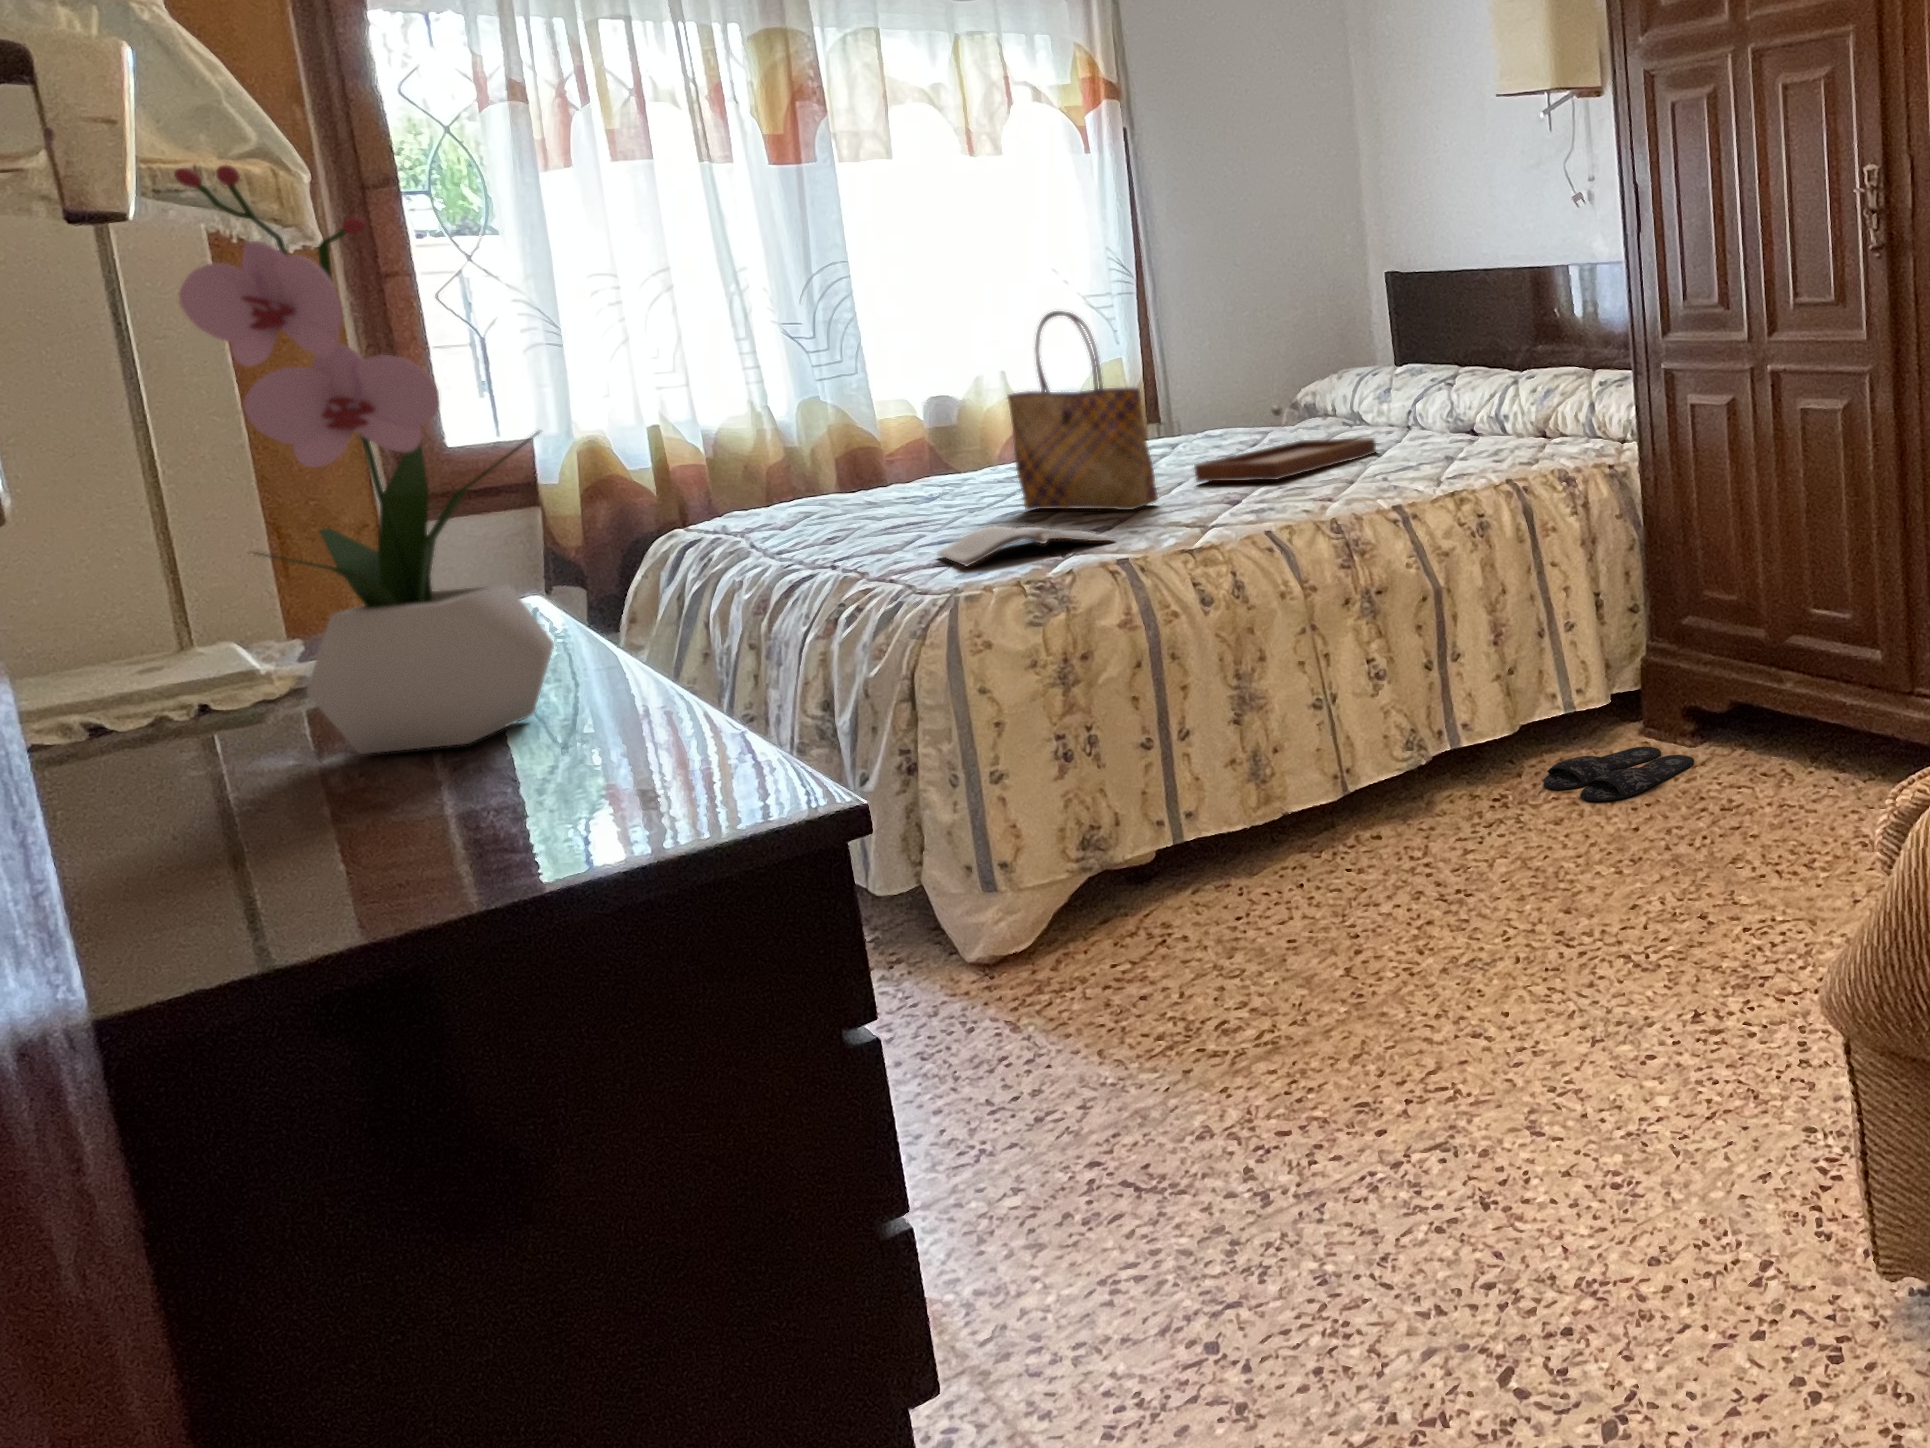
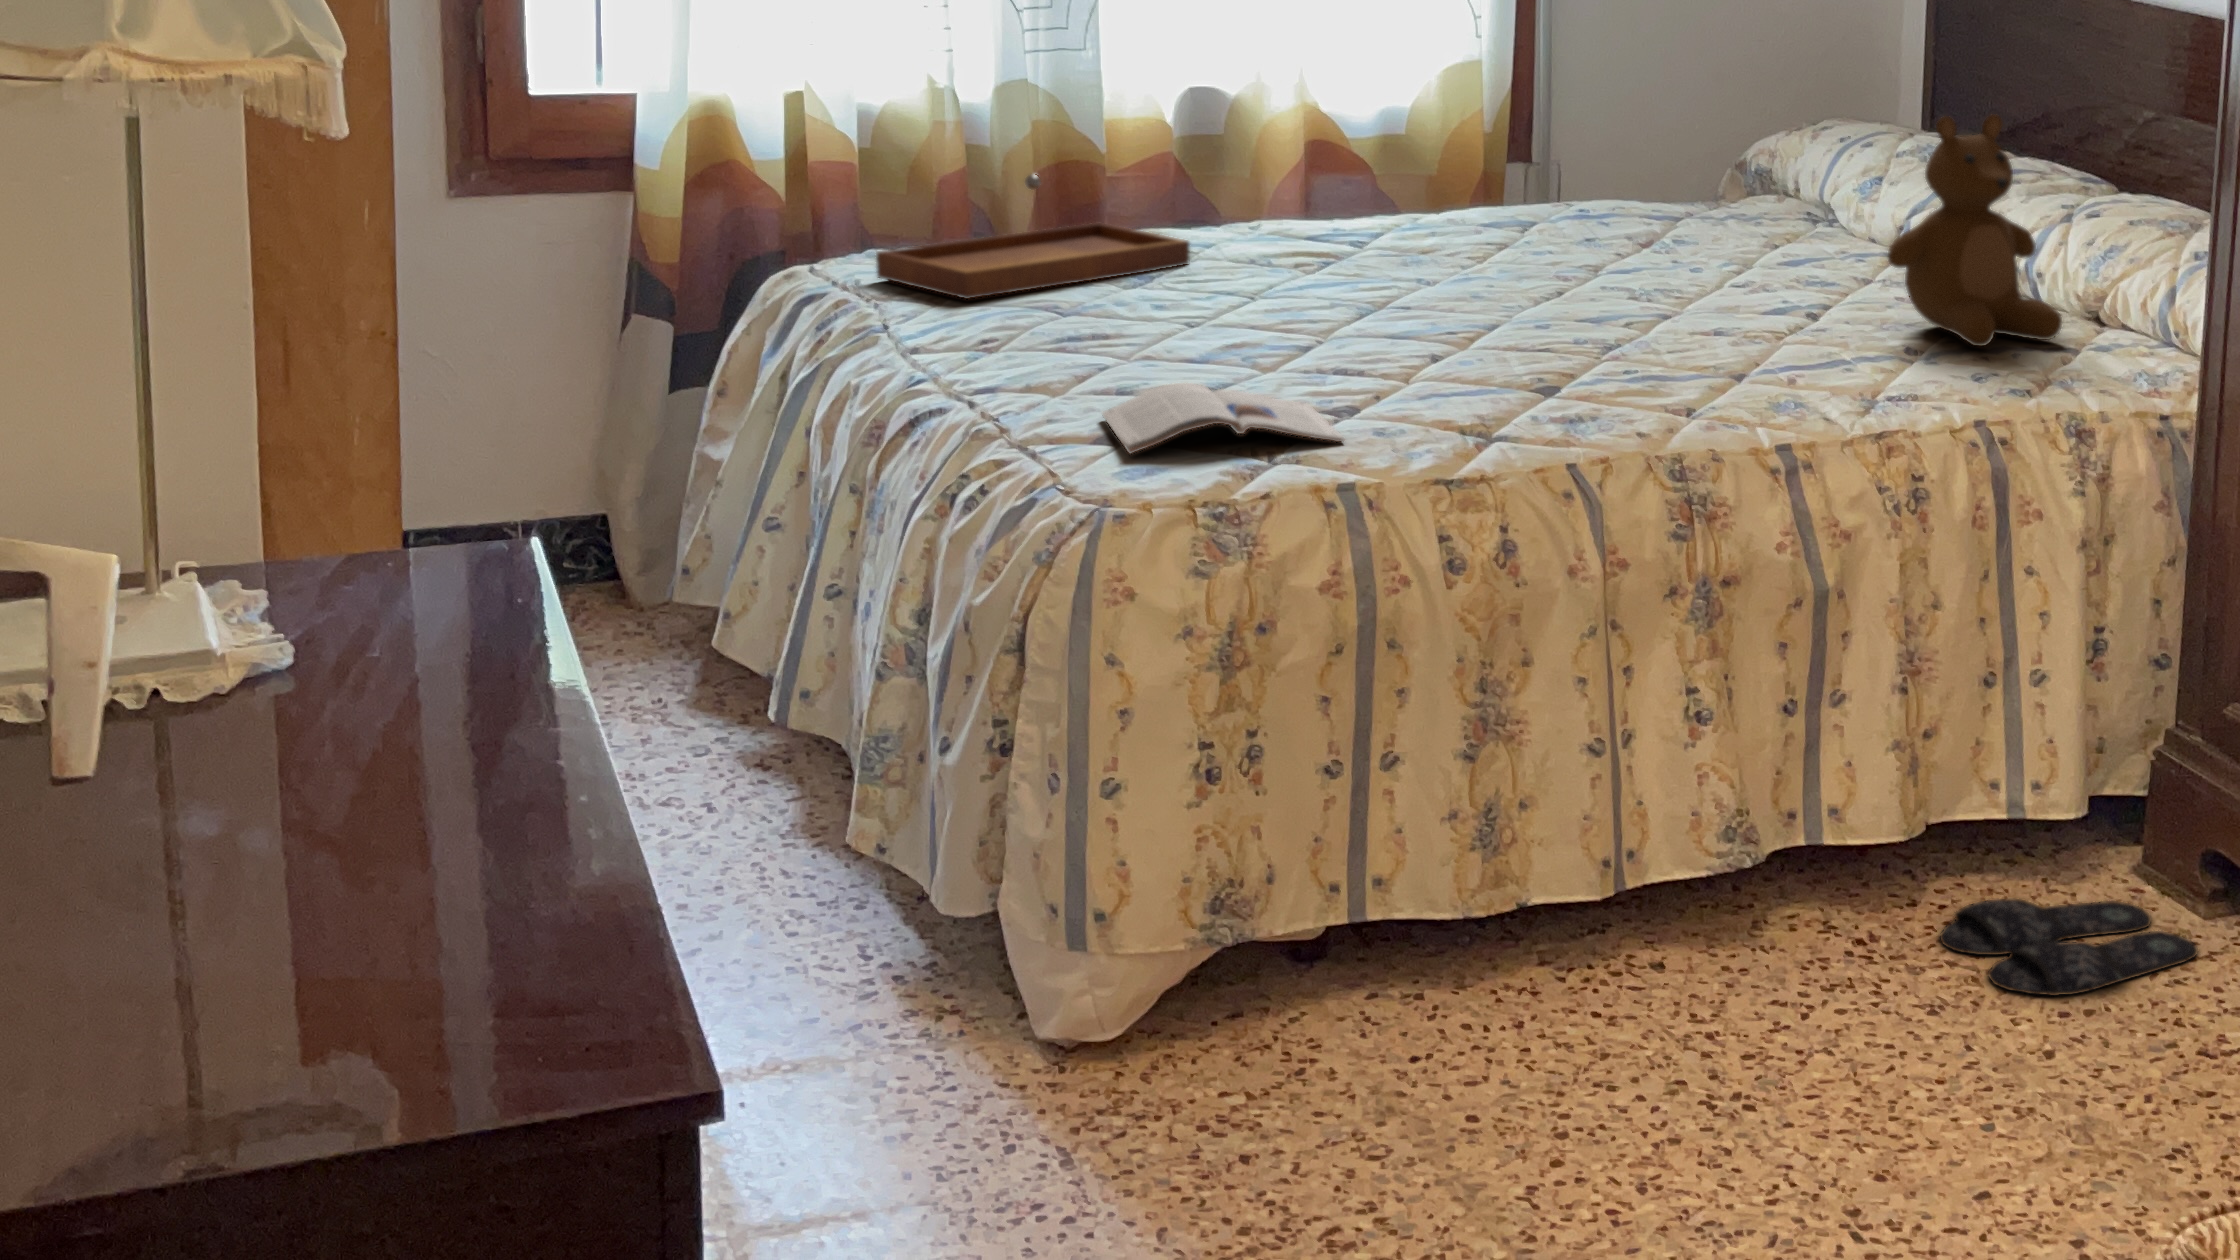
flower arrangement: present [174,165,554,754] -> none [187,239,515,881]
tote bag: present [1008,311,1158,510] -> none [1249,48,1438,371]
teddy bear: none [1426,317,1535,450] -> present [1887,114,2062,346]
tray: present [1194,407,1376,482] -> present [876,174,1190,299]

